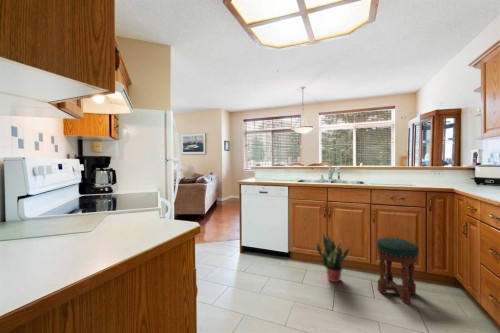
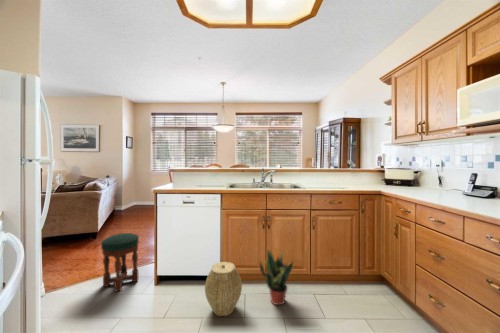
stool: present [377,237,419,303] -> present [101,233,139,291]
woven basket: none [272,239,301,279] -> present [205,262,242,316]

